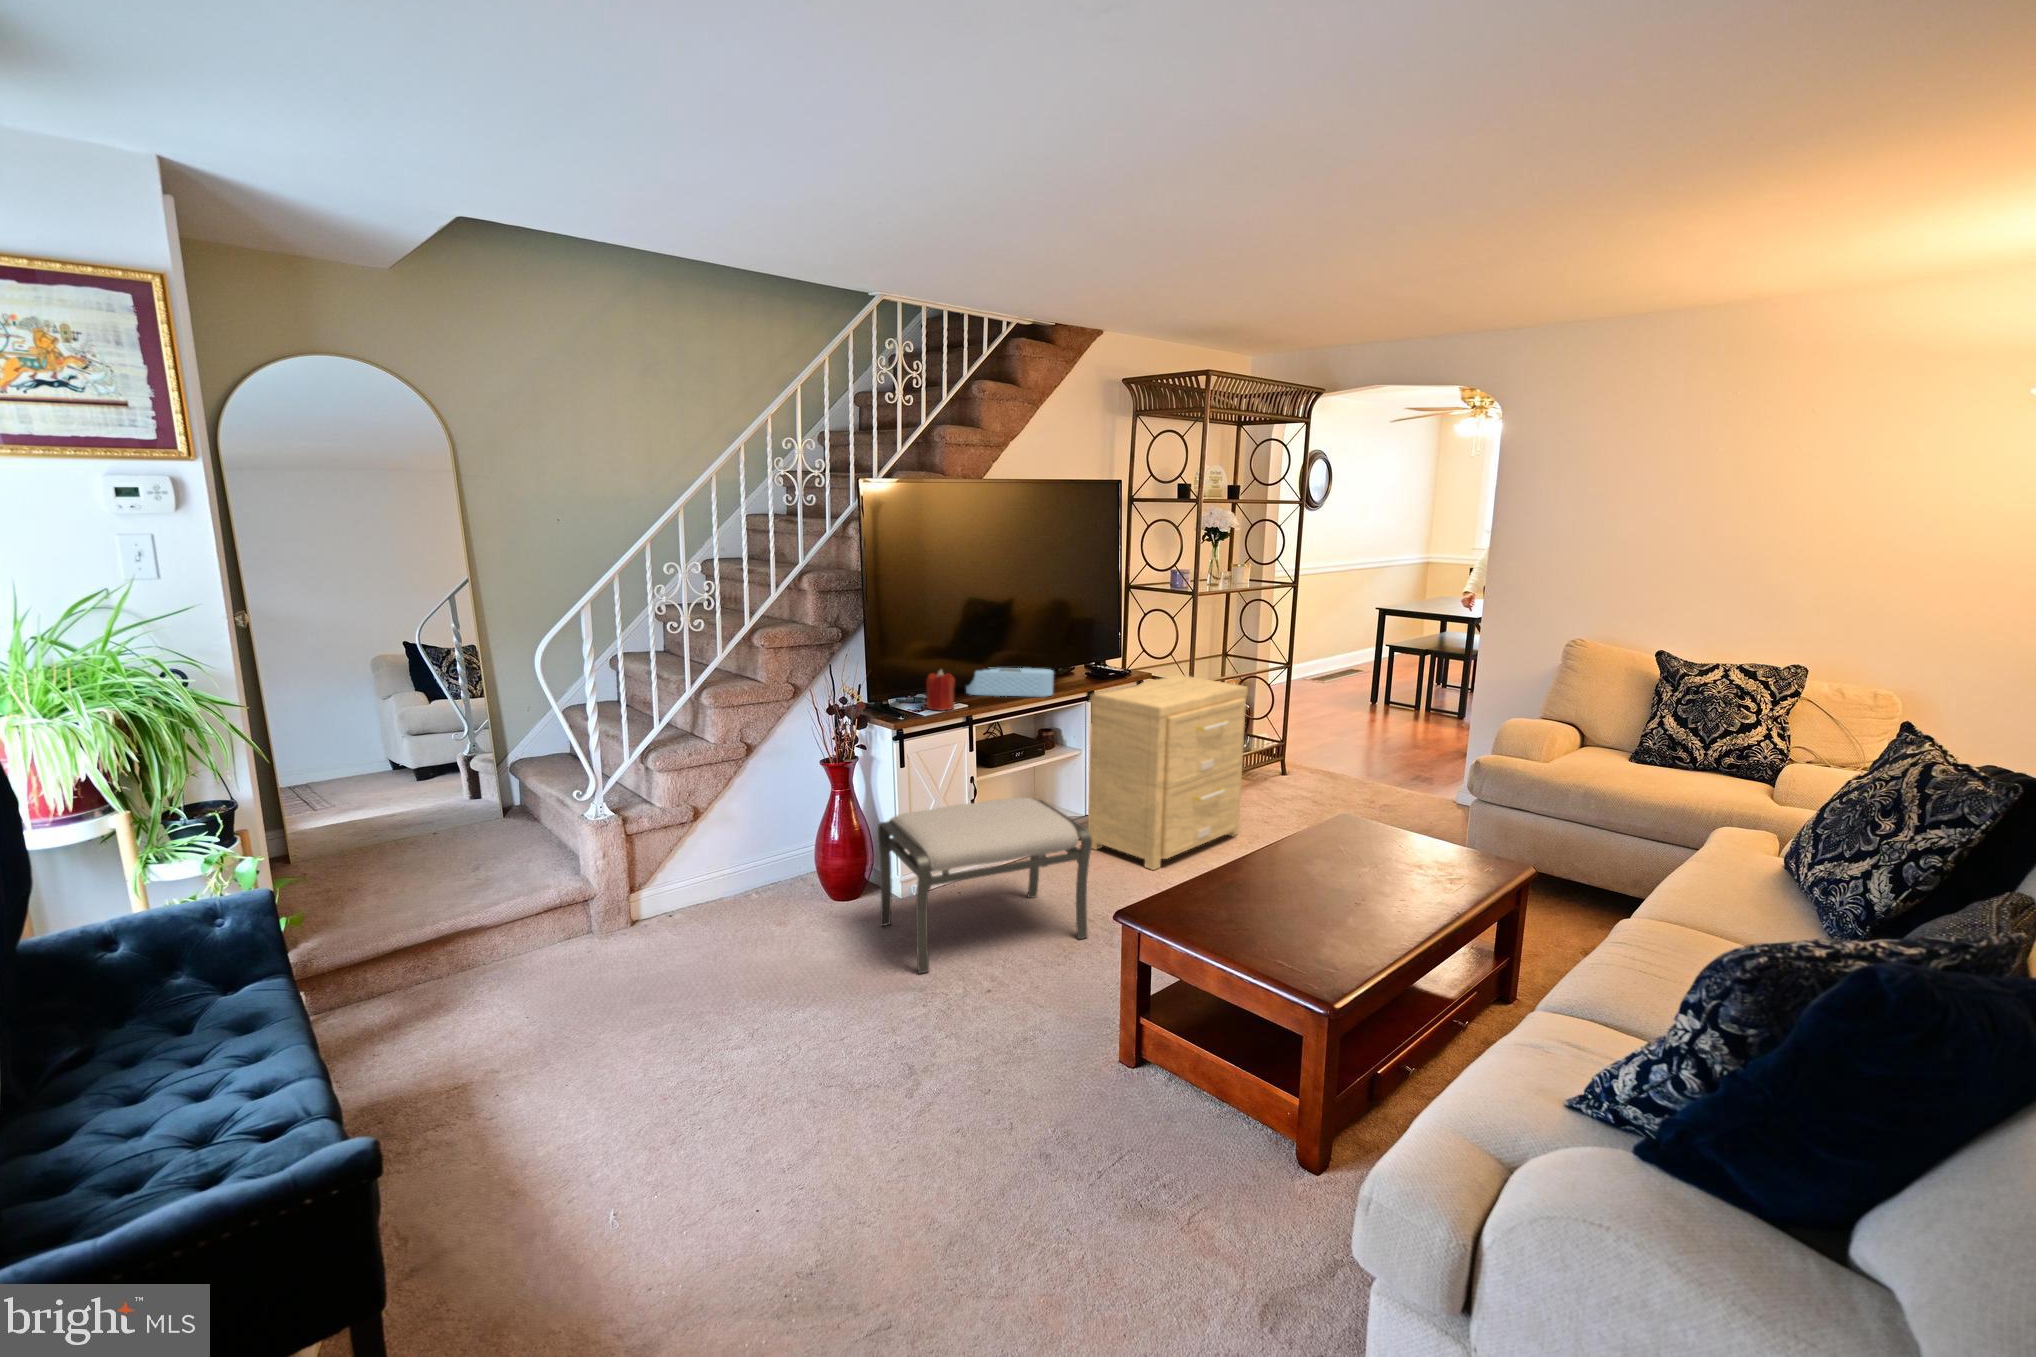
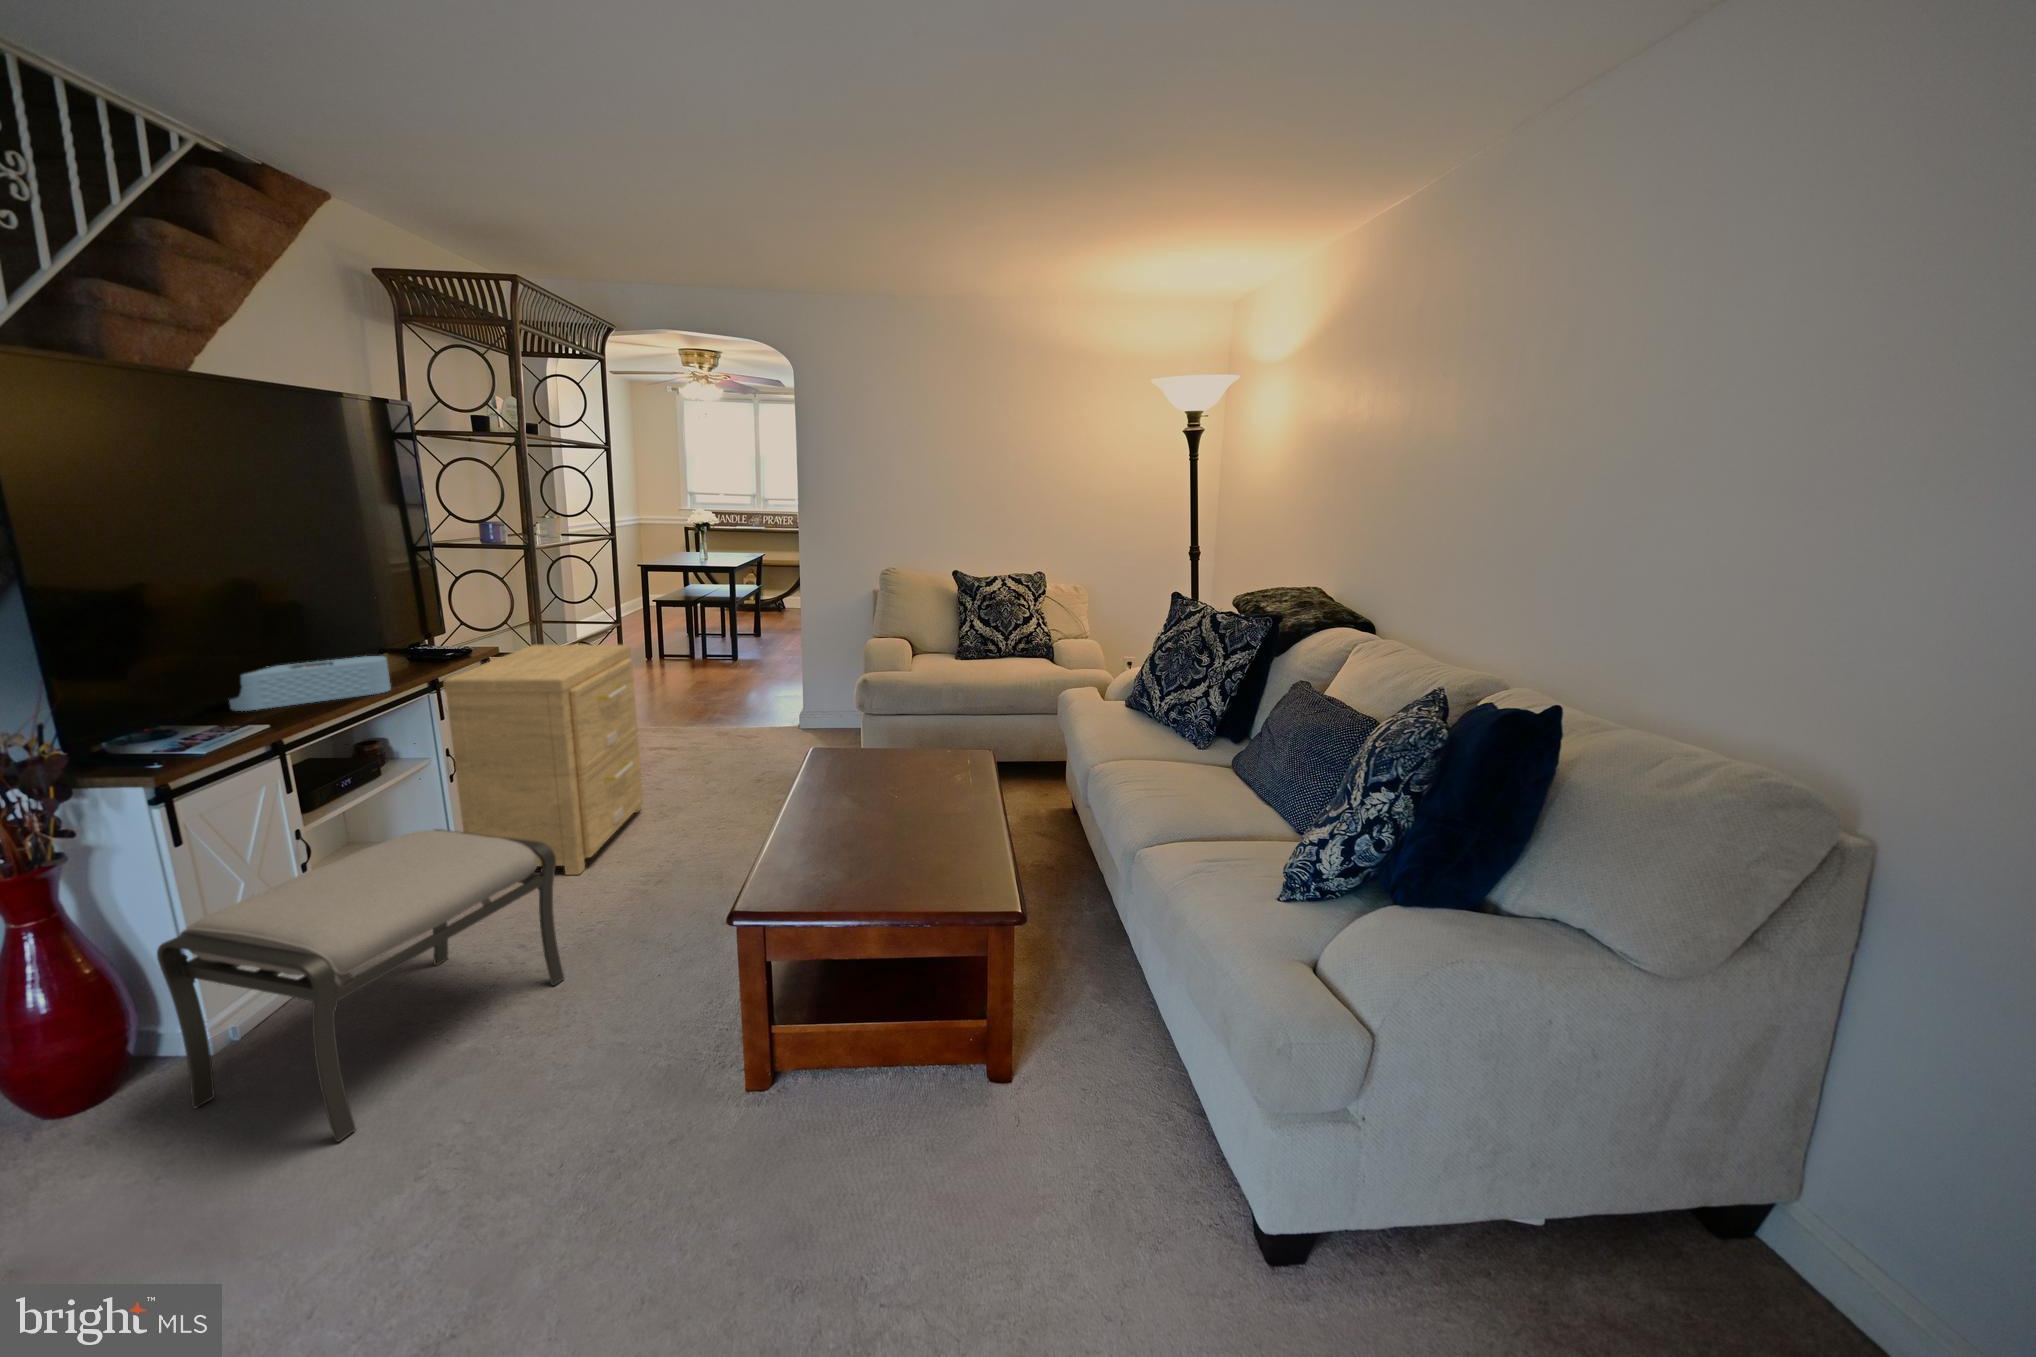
candle: present [926,670,955,711] -> none [170,675,238,742]

